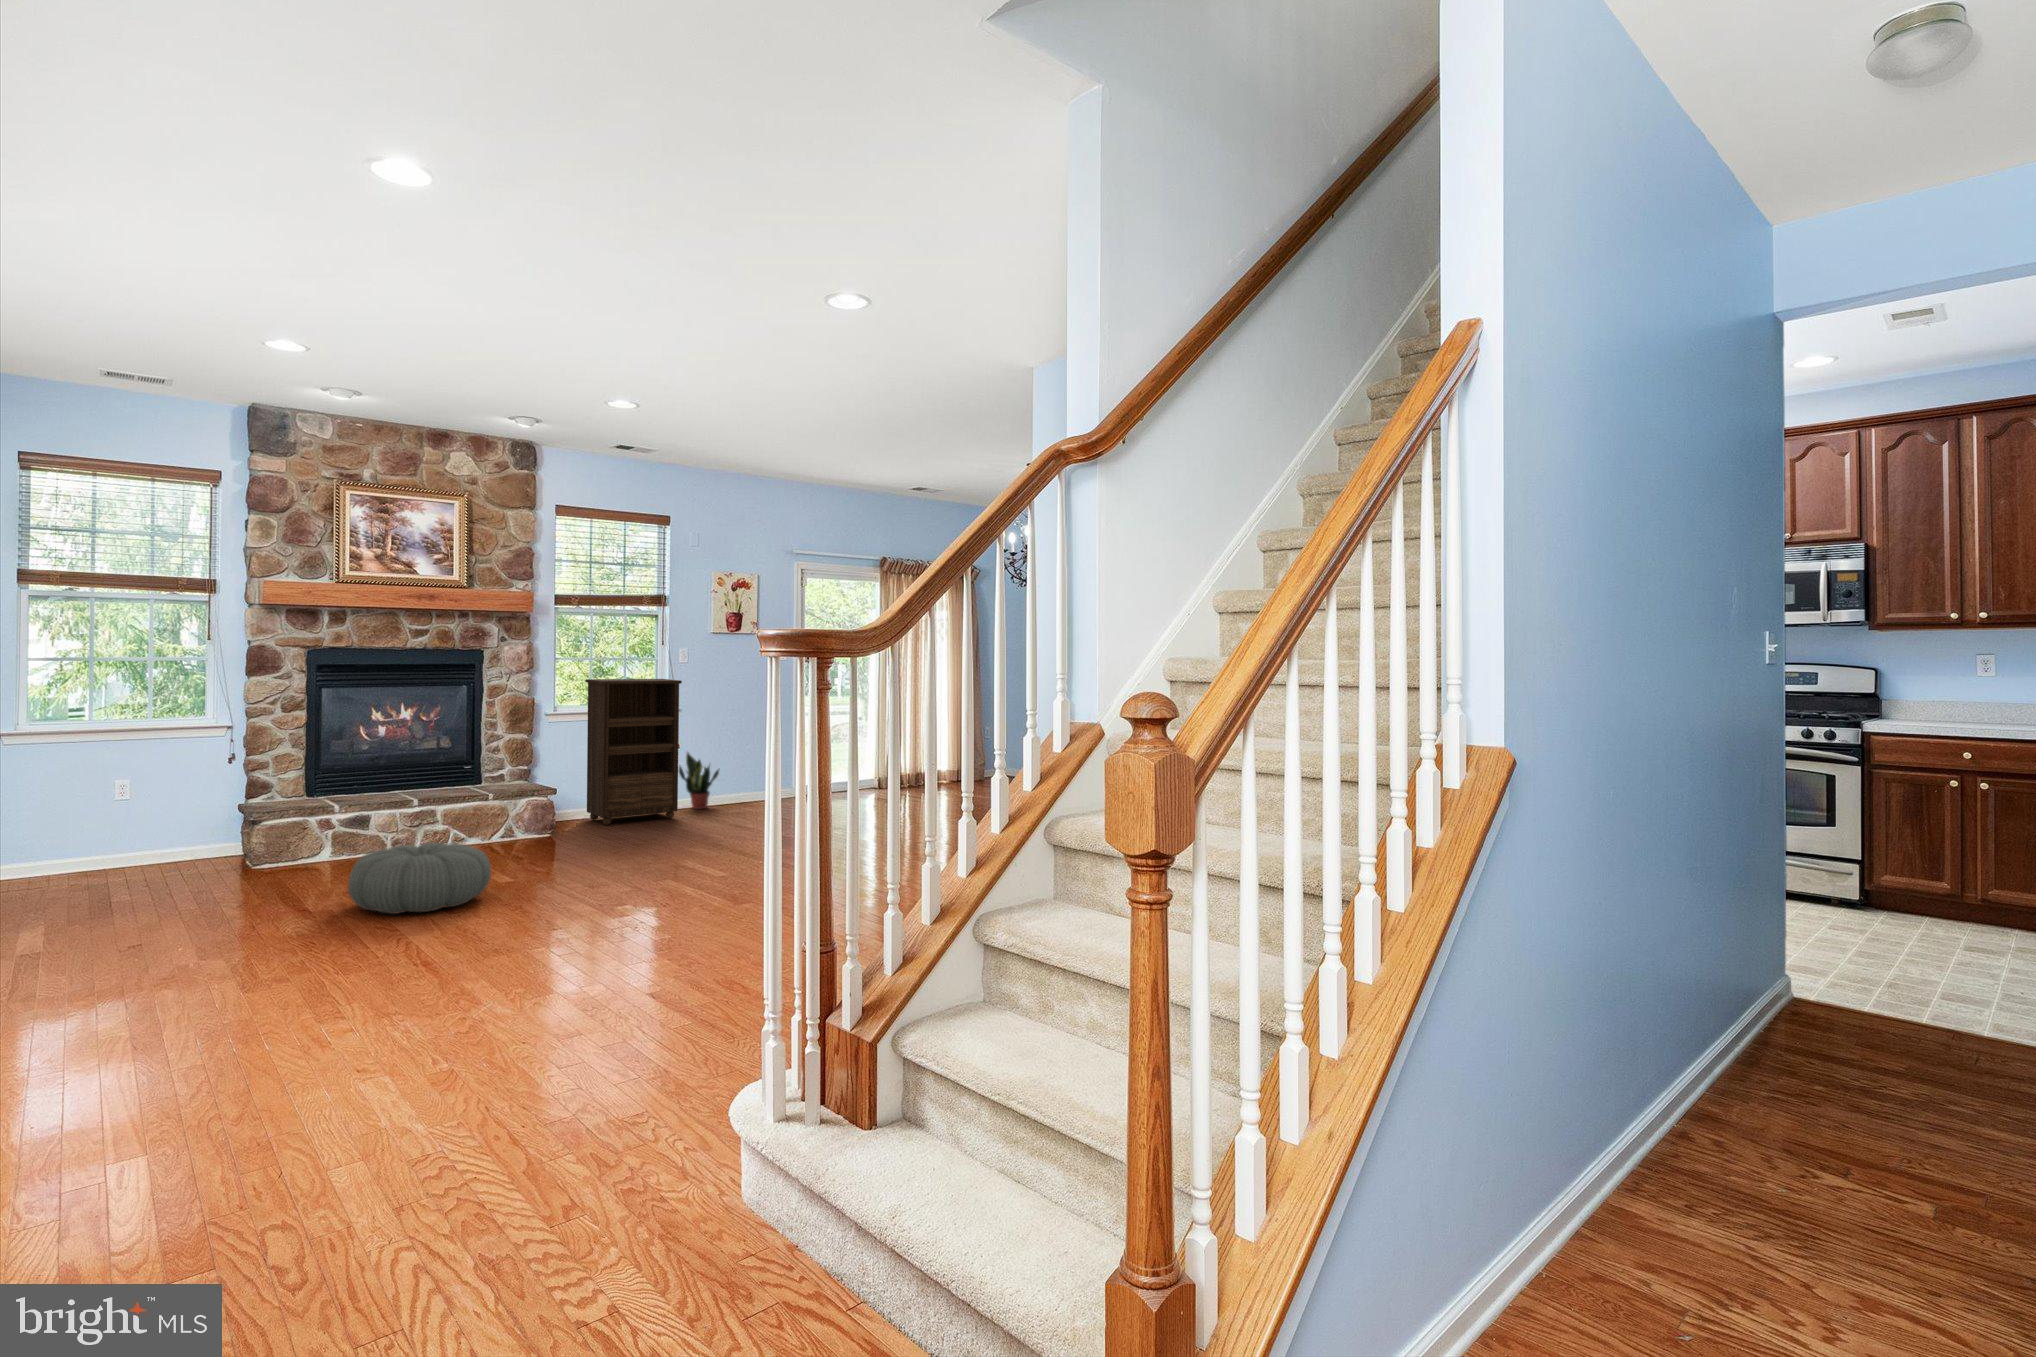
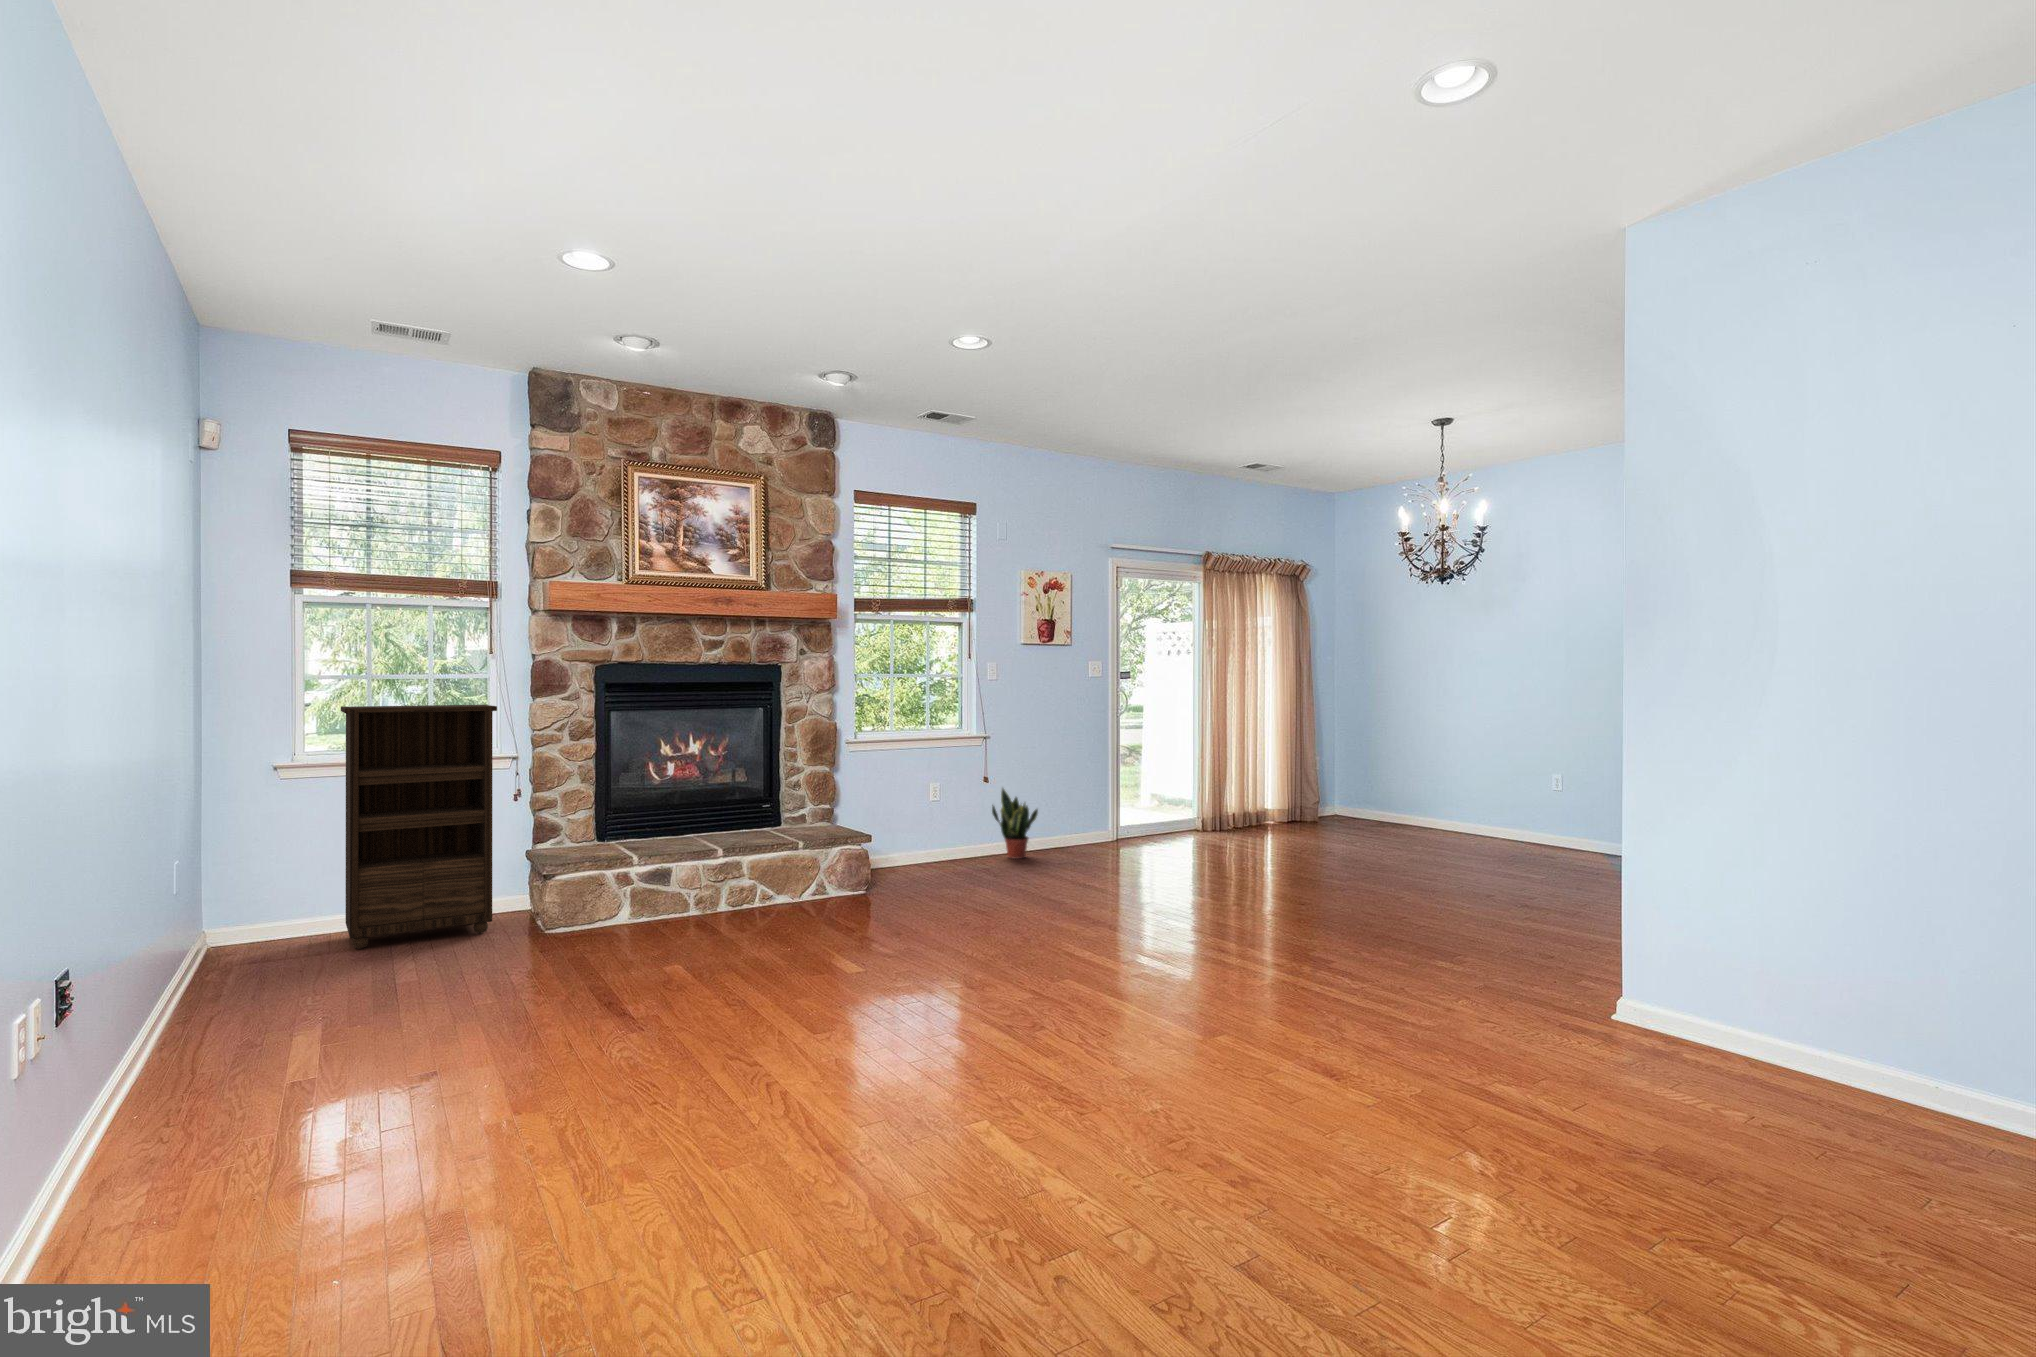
bookshelf: present [585,679,682,825] -> present [341,705,497,949]
pouf: present [348,843,491,914] -> none [679,908,849,1008]

